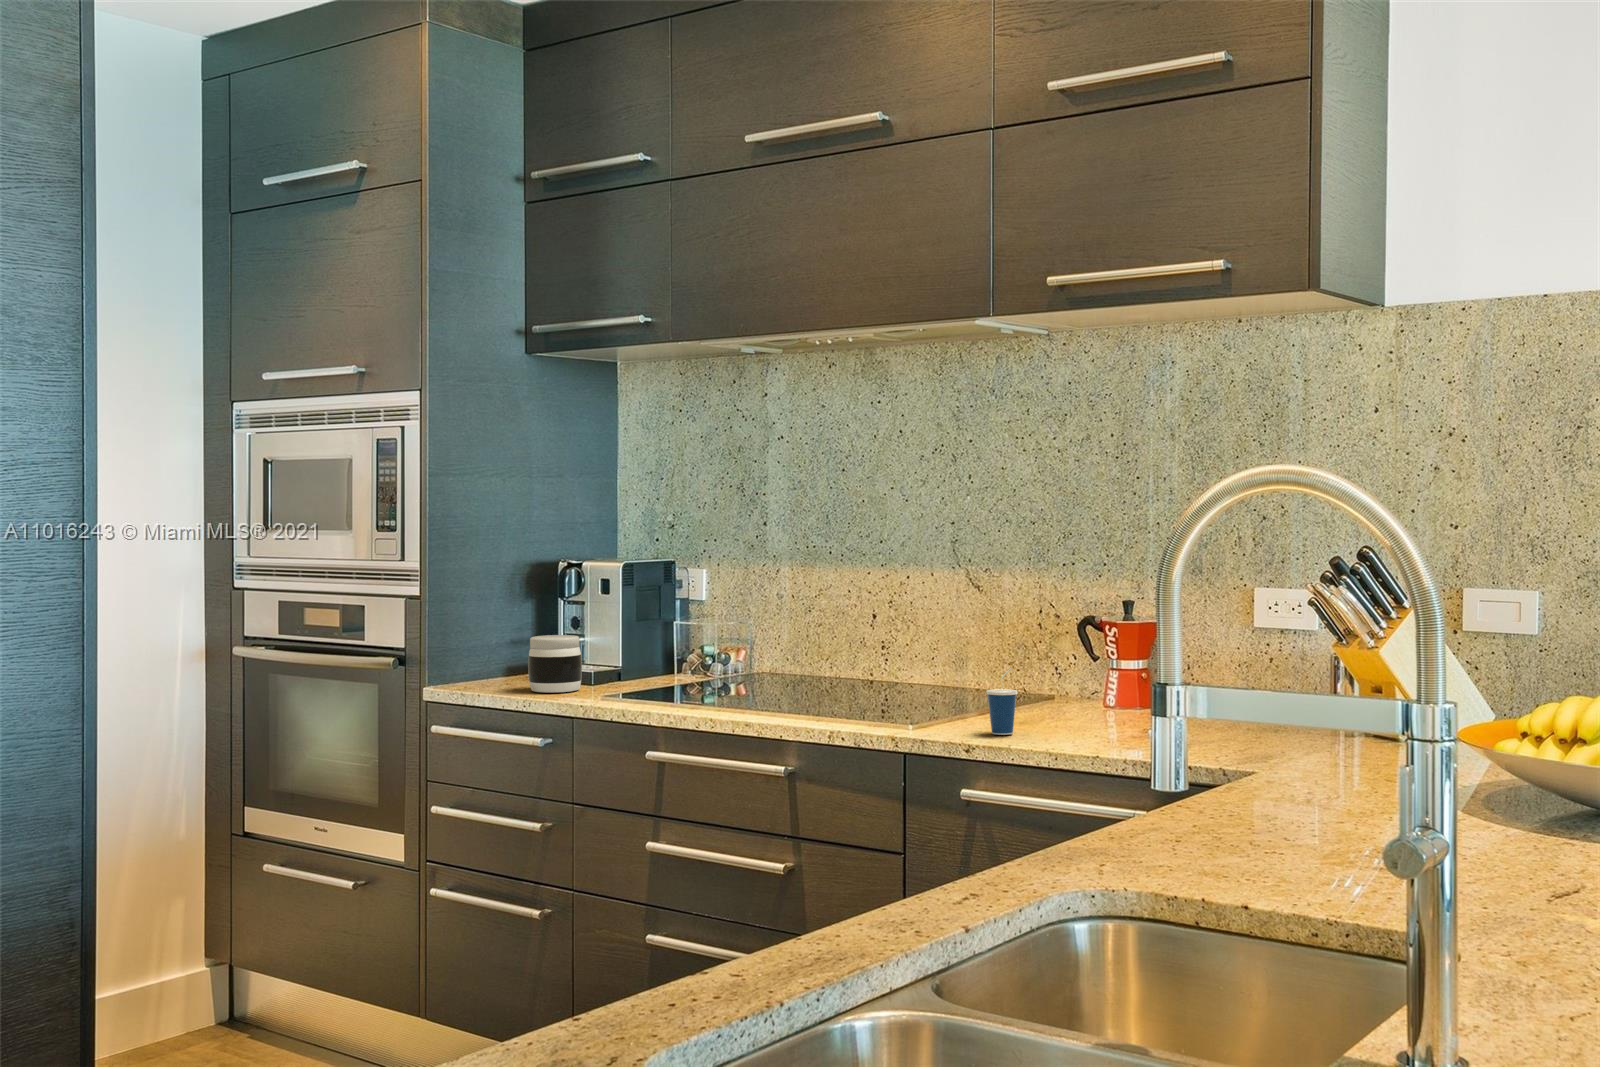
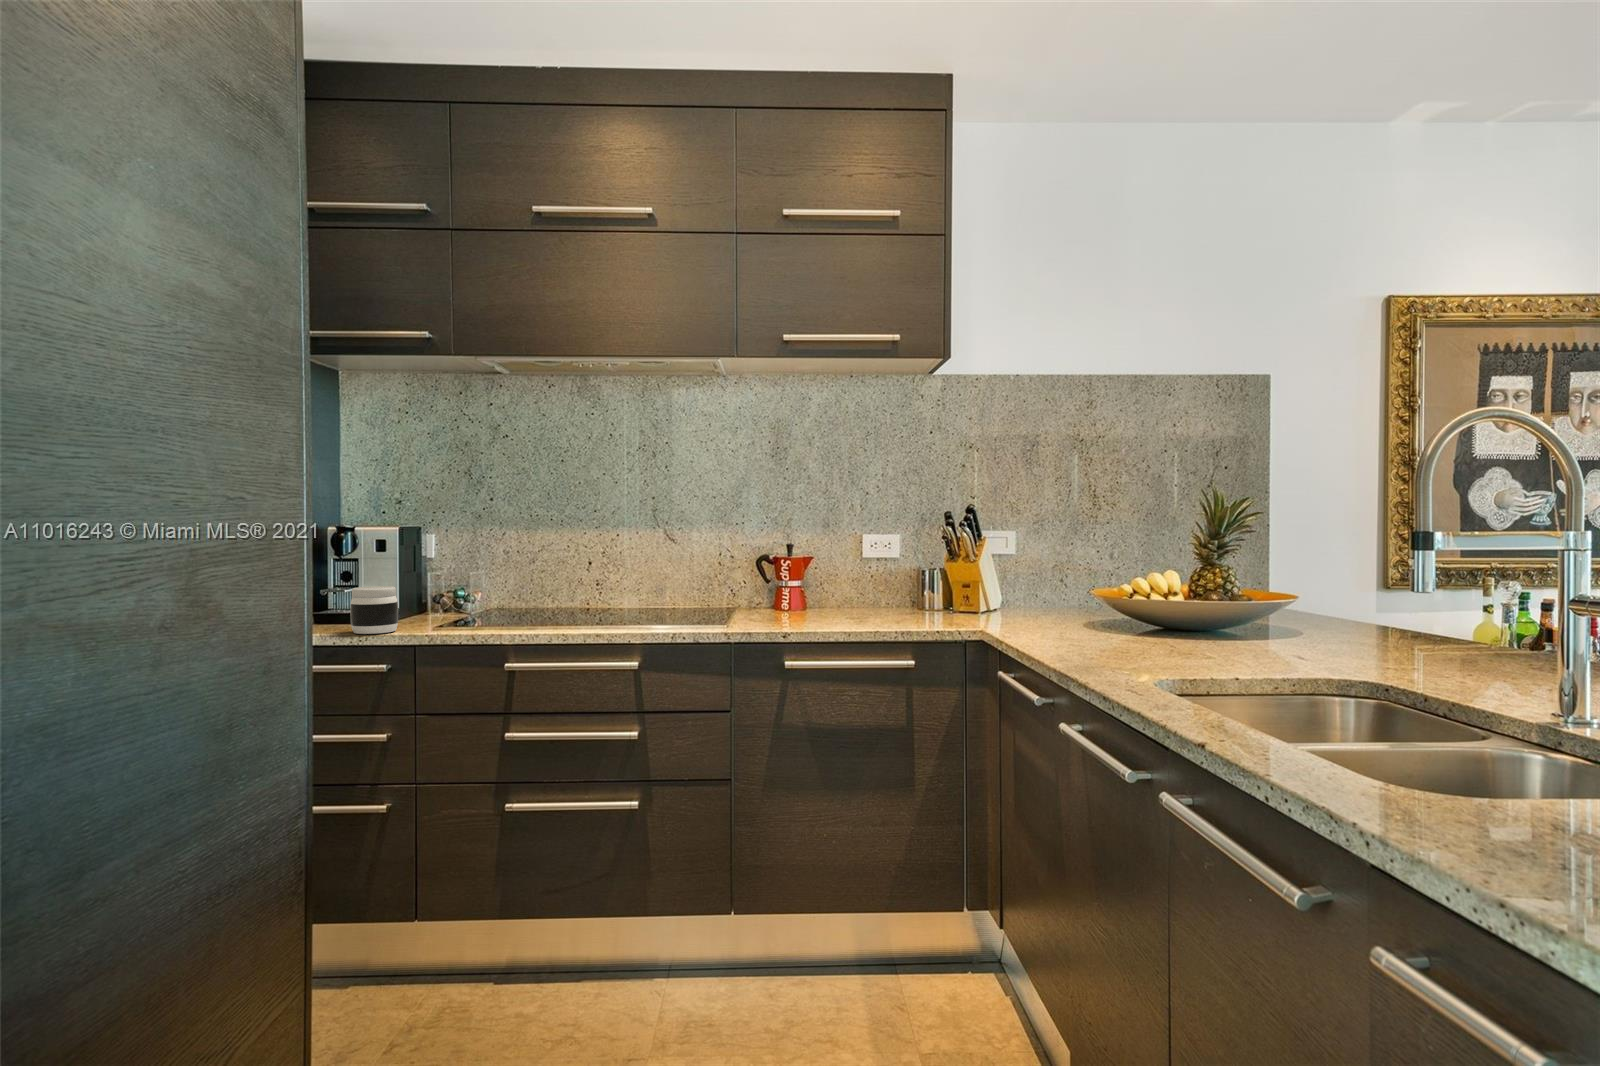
cup: present [986,667,1018,735] -> none [777,585,797,629]

